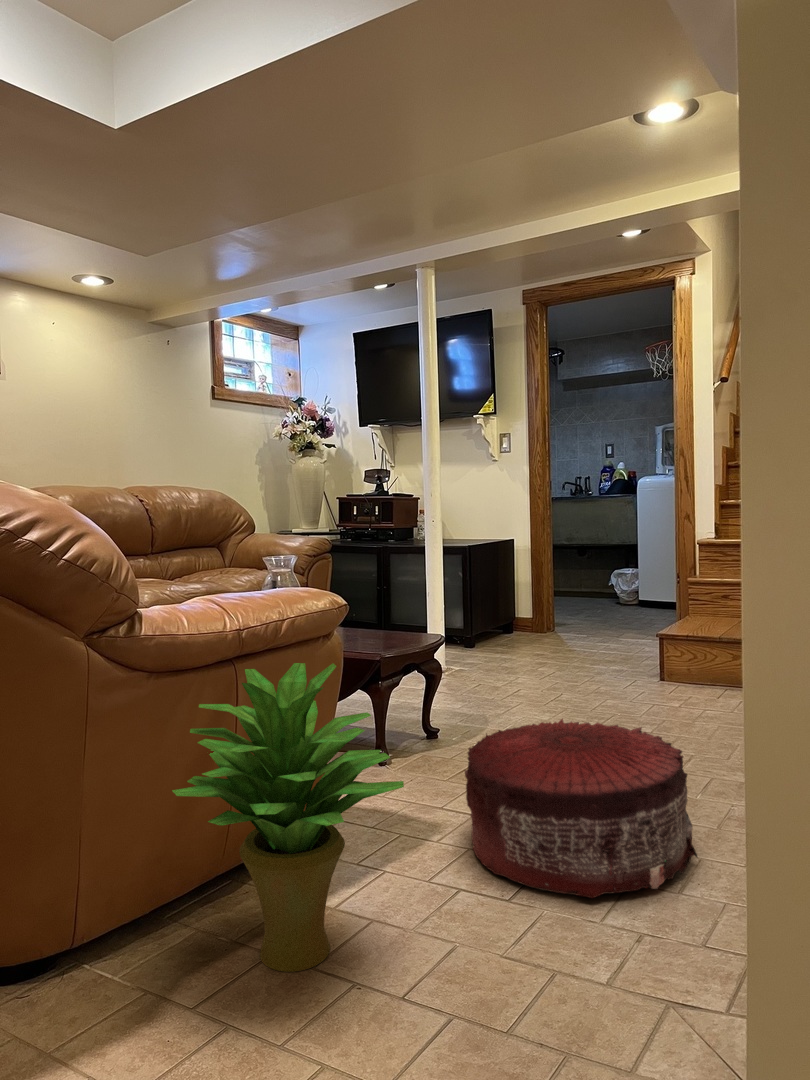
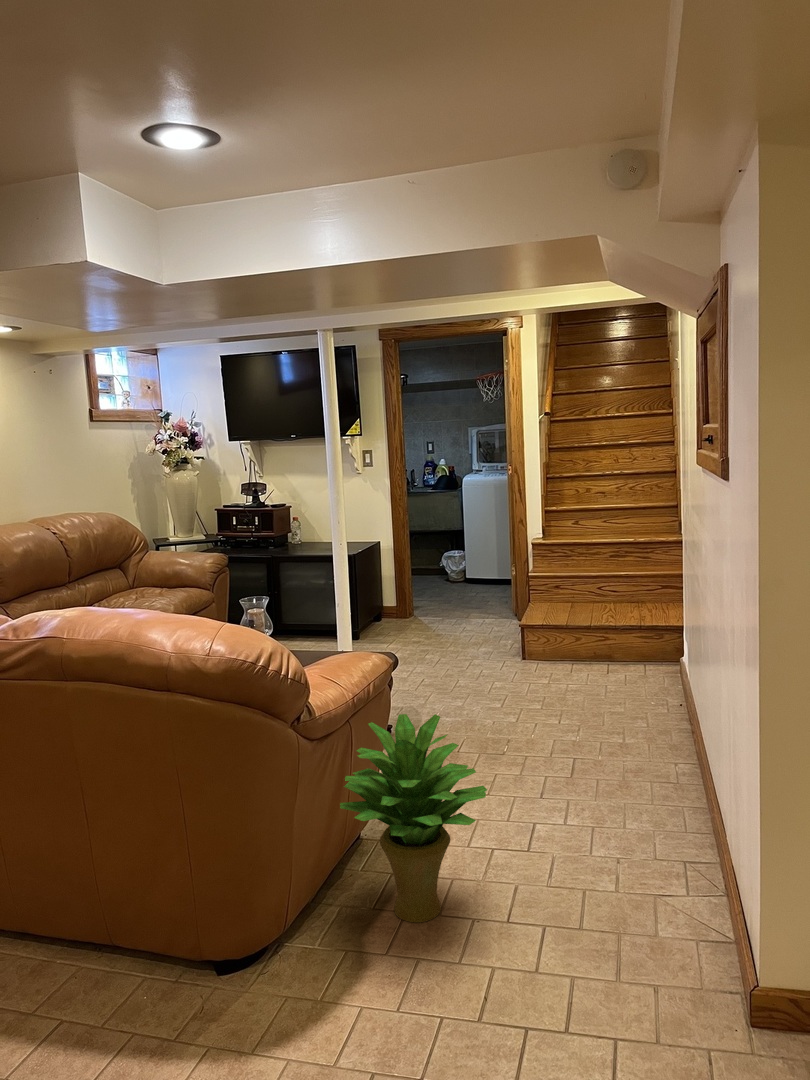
pouf: present [465,719,697,898] -> none [469,716,626,839]

